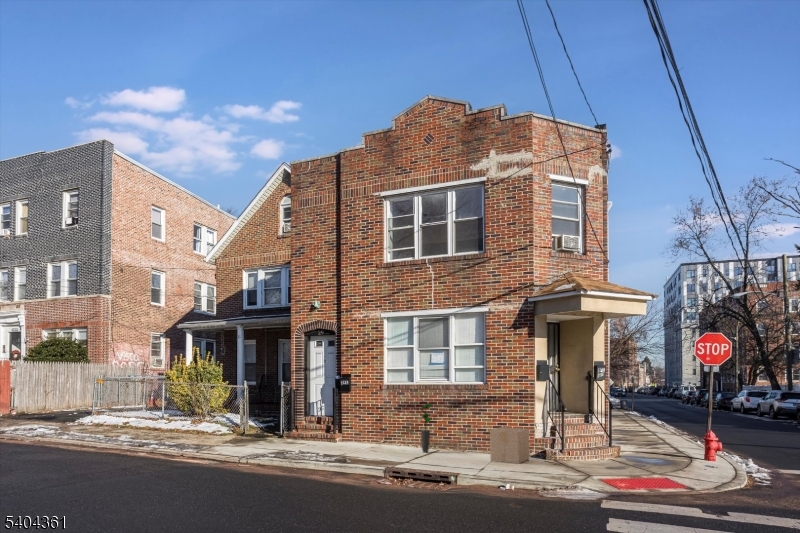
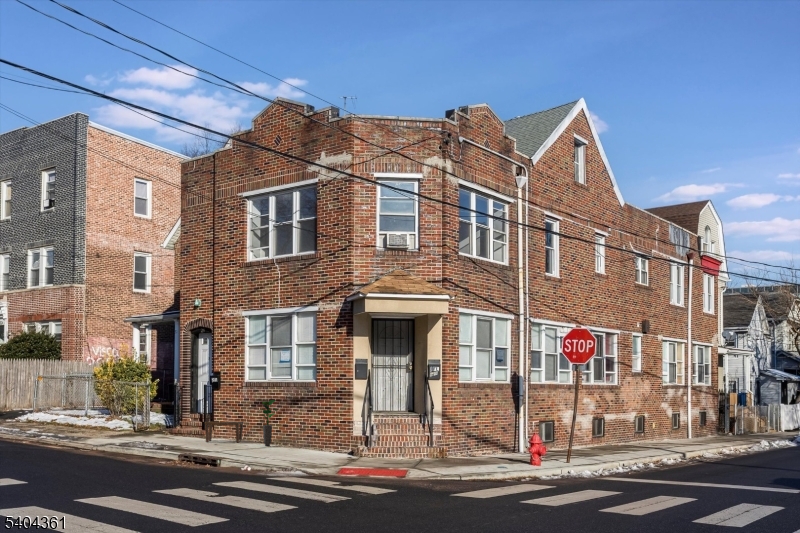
bench: none [348,426,386,449] -> present [205,421,244,443]
cardboard box: present [490,427,530,464] -> none [304,423,344,456]

